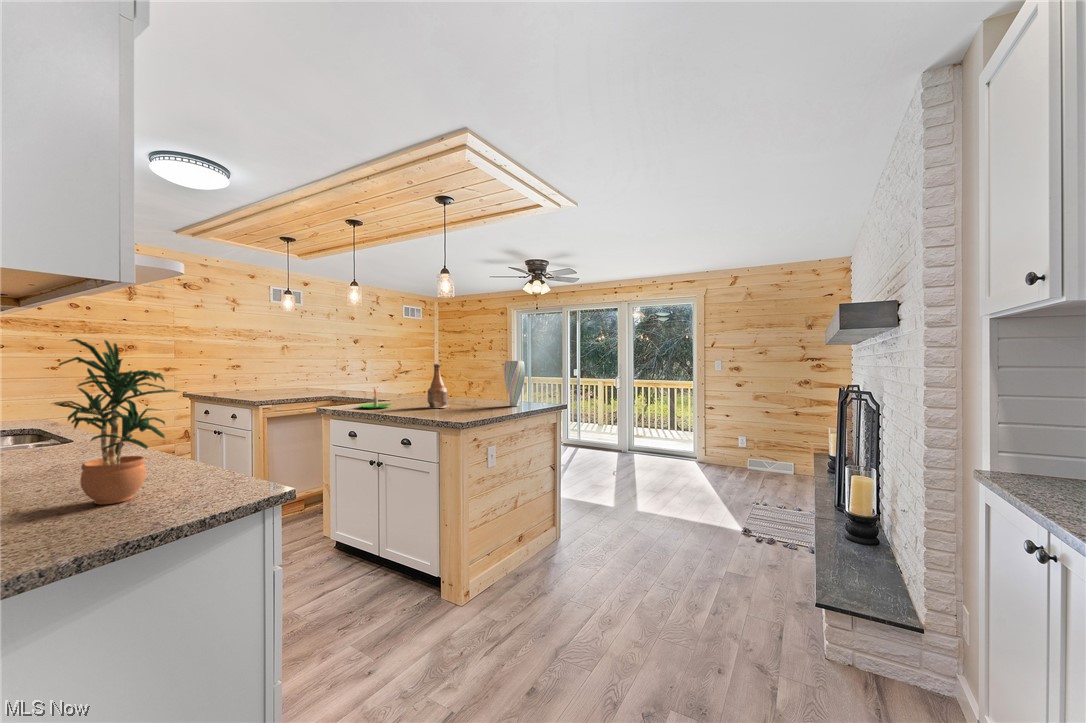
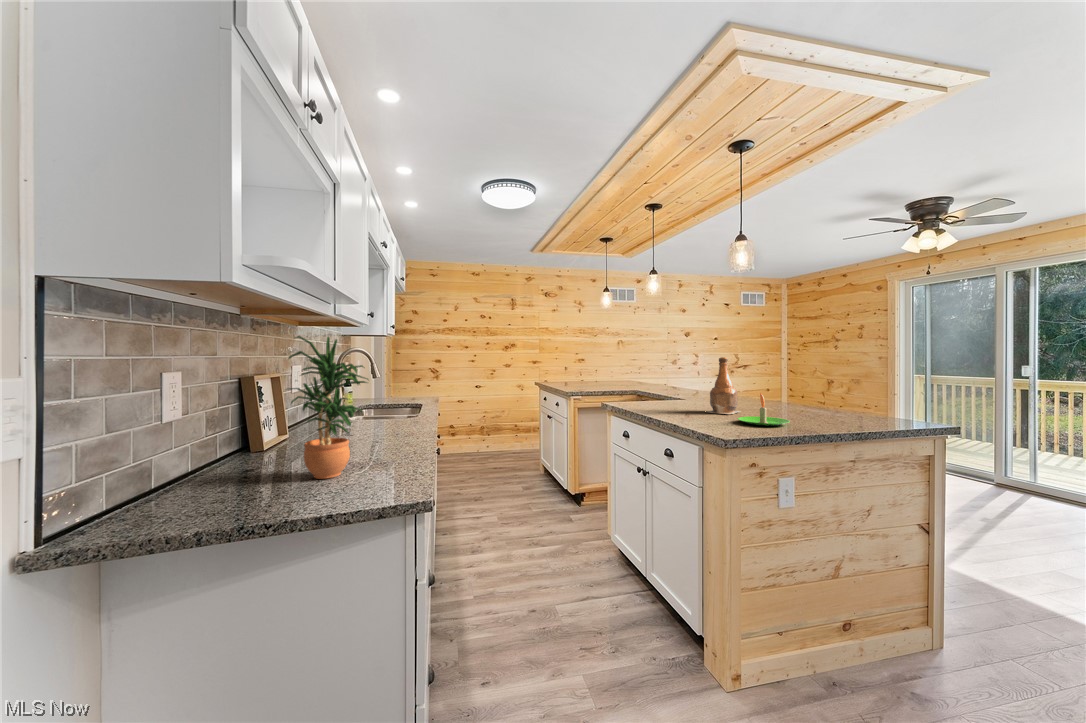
vase: present [504,361,525,406] -> none [825,353,863,422]
candle: present [359,388,391,409] -> present [738,393,790,426]

